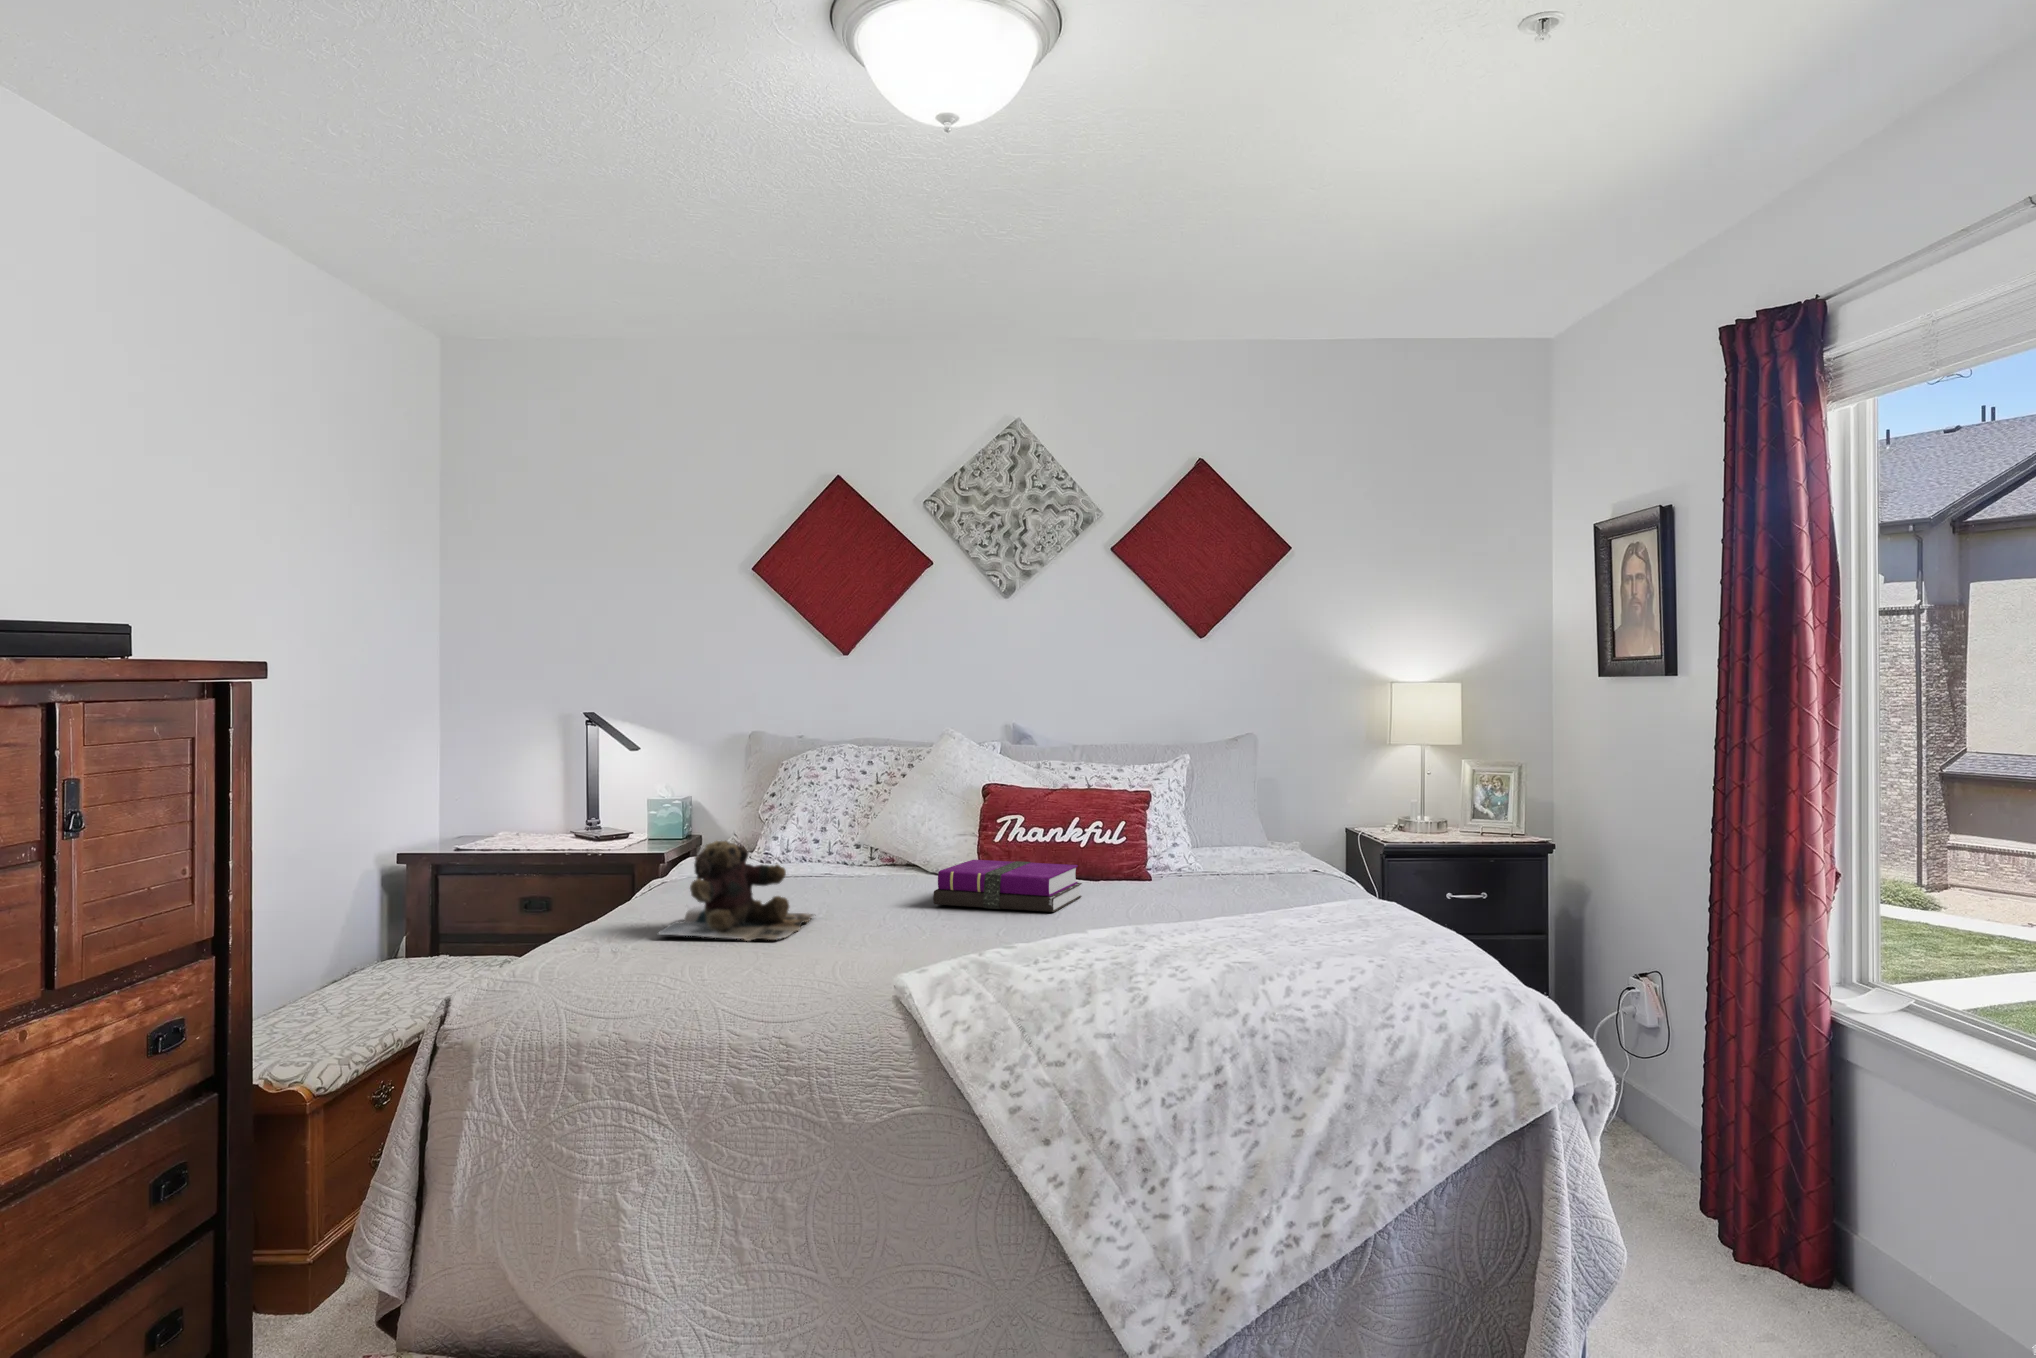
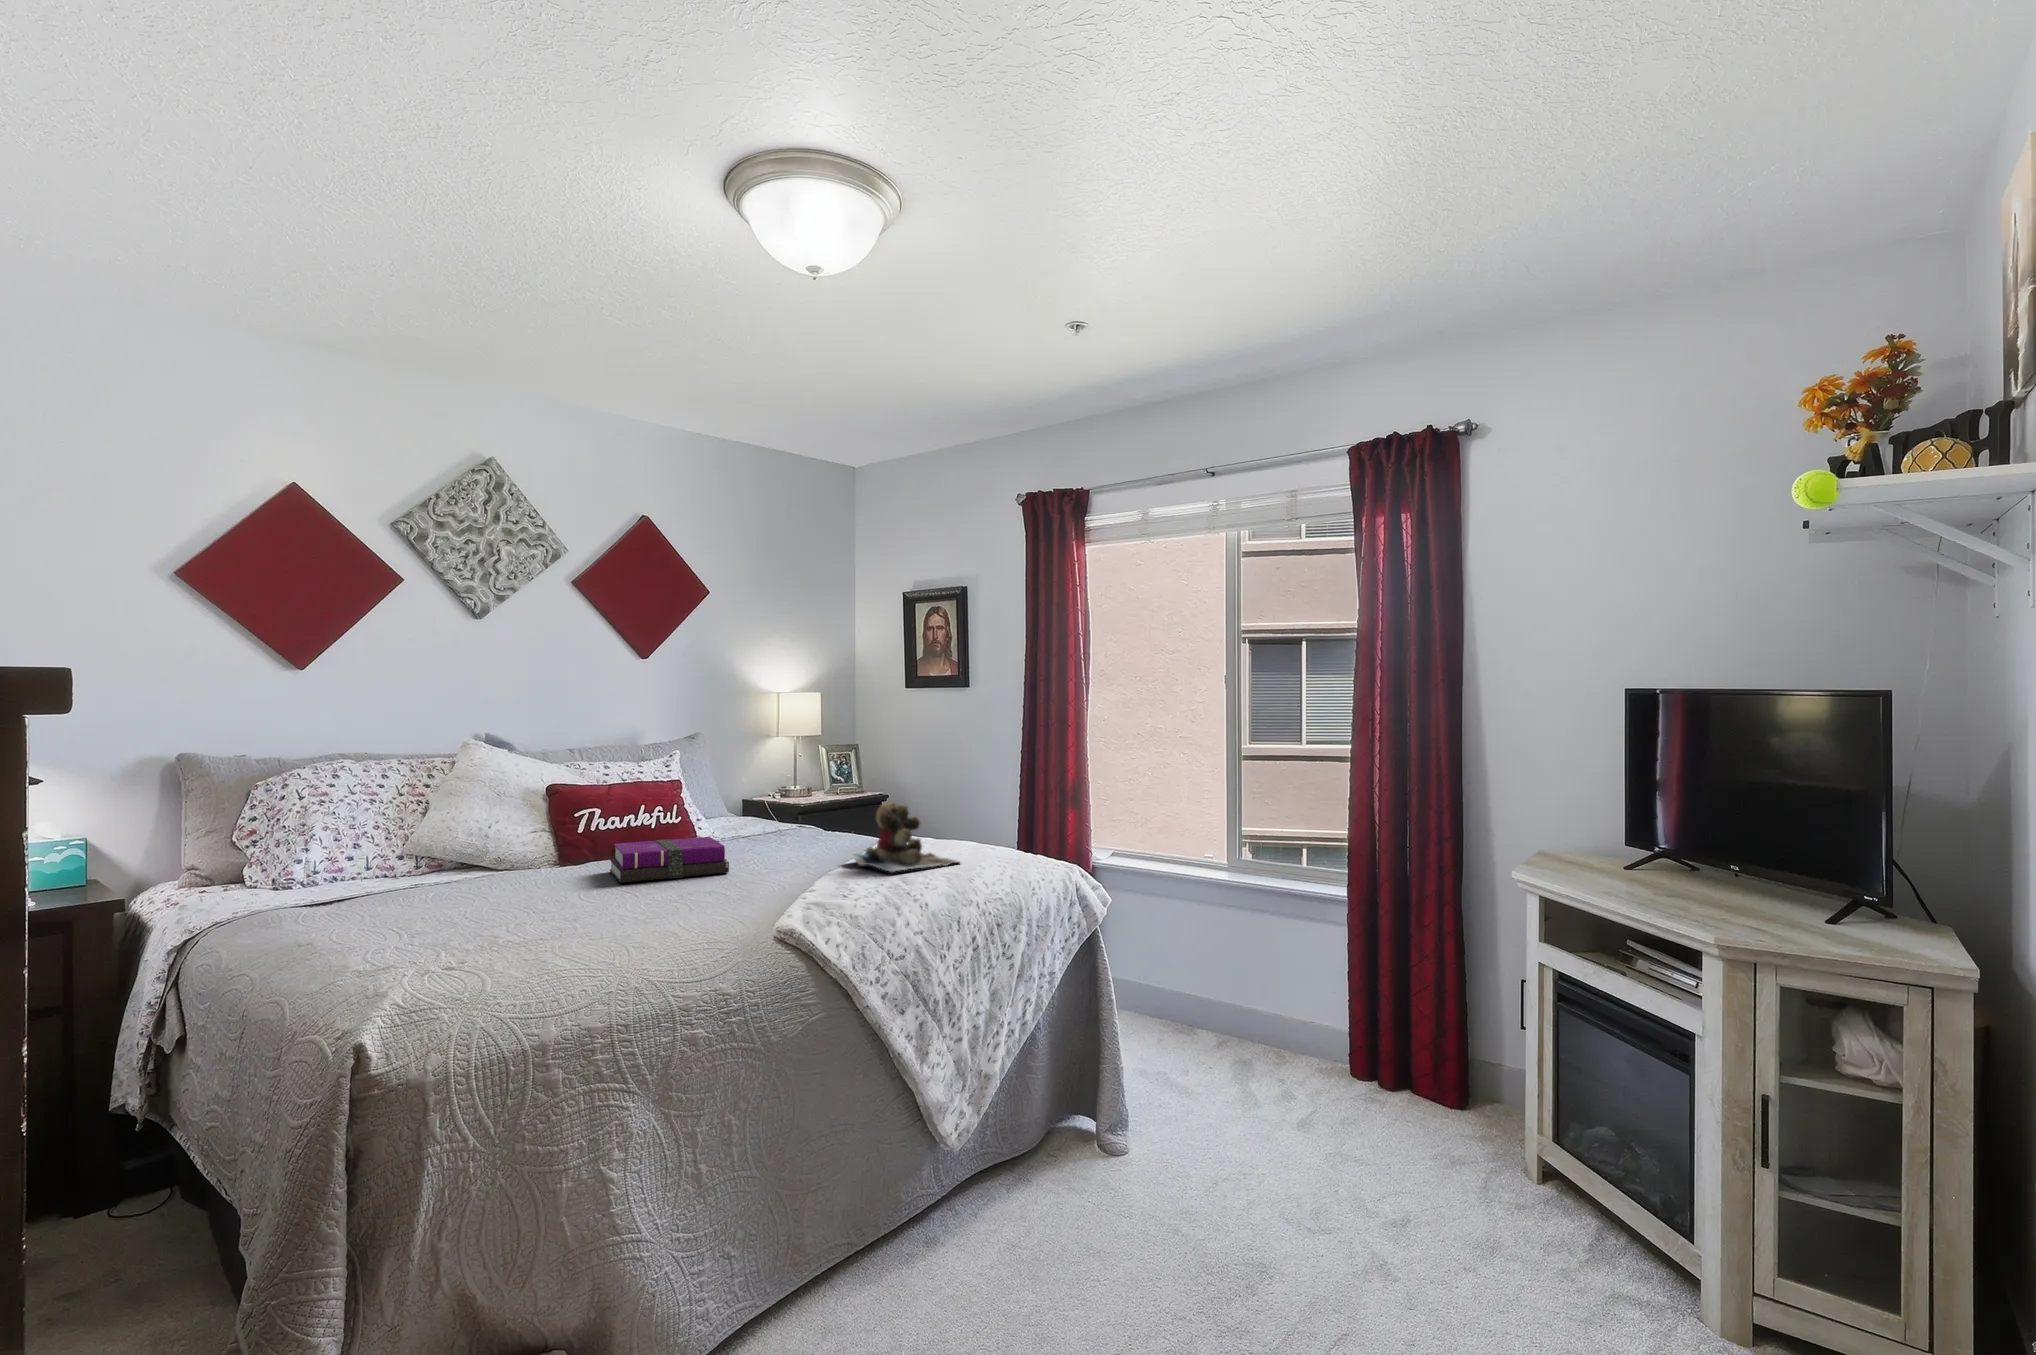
teddy bear: present [658,841,814,941] -> present [848,803,960,871]

